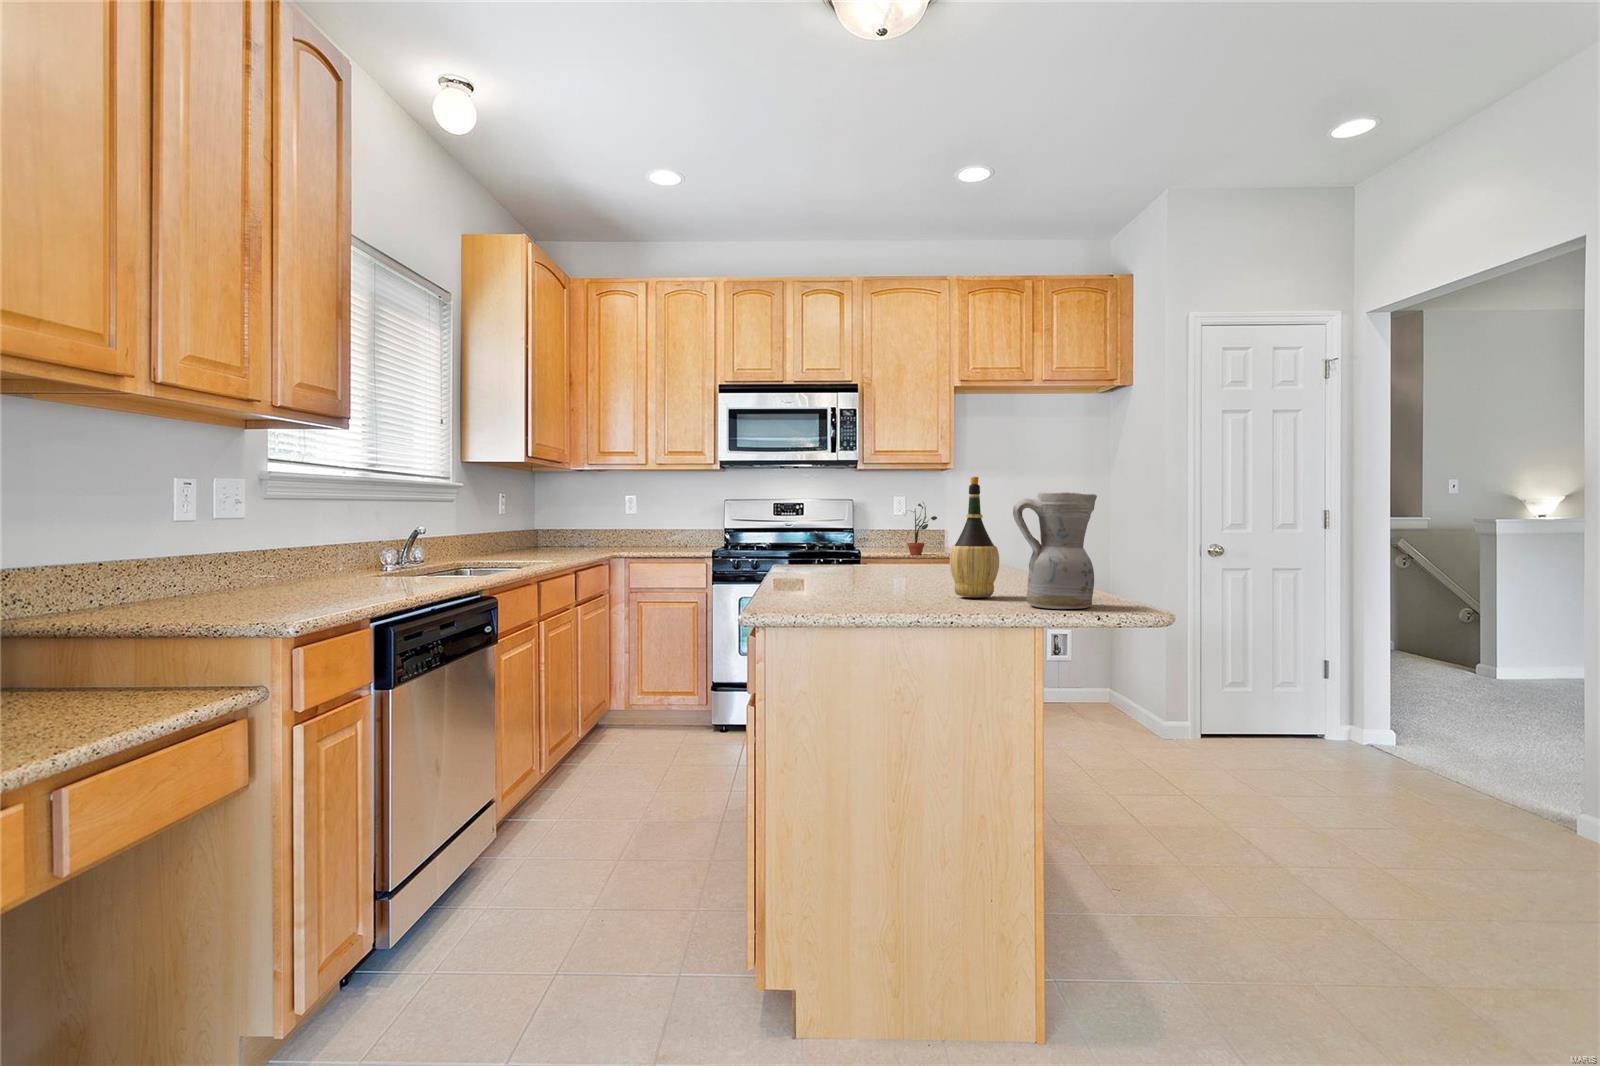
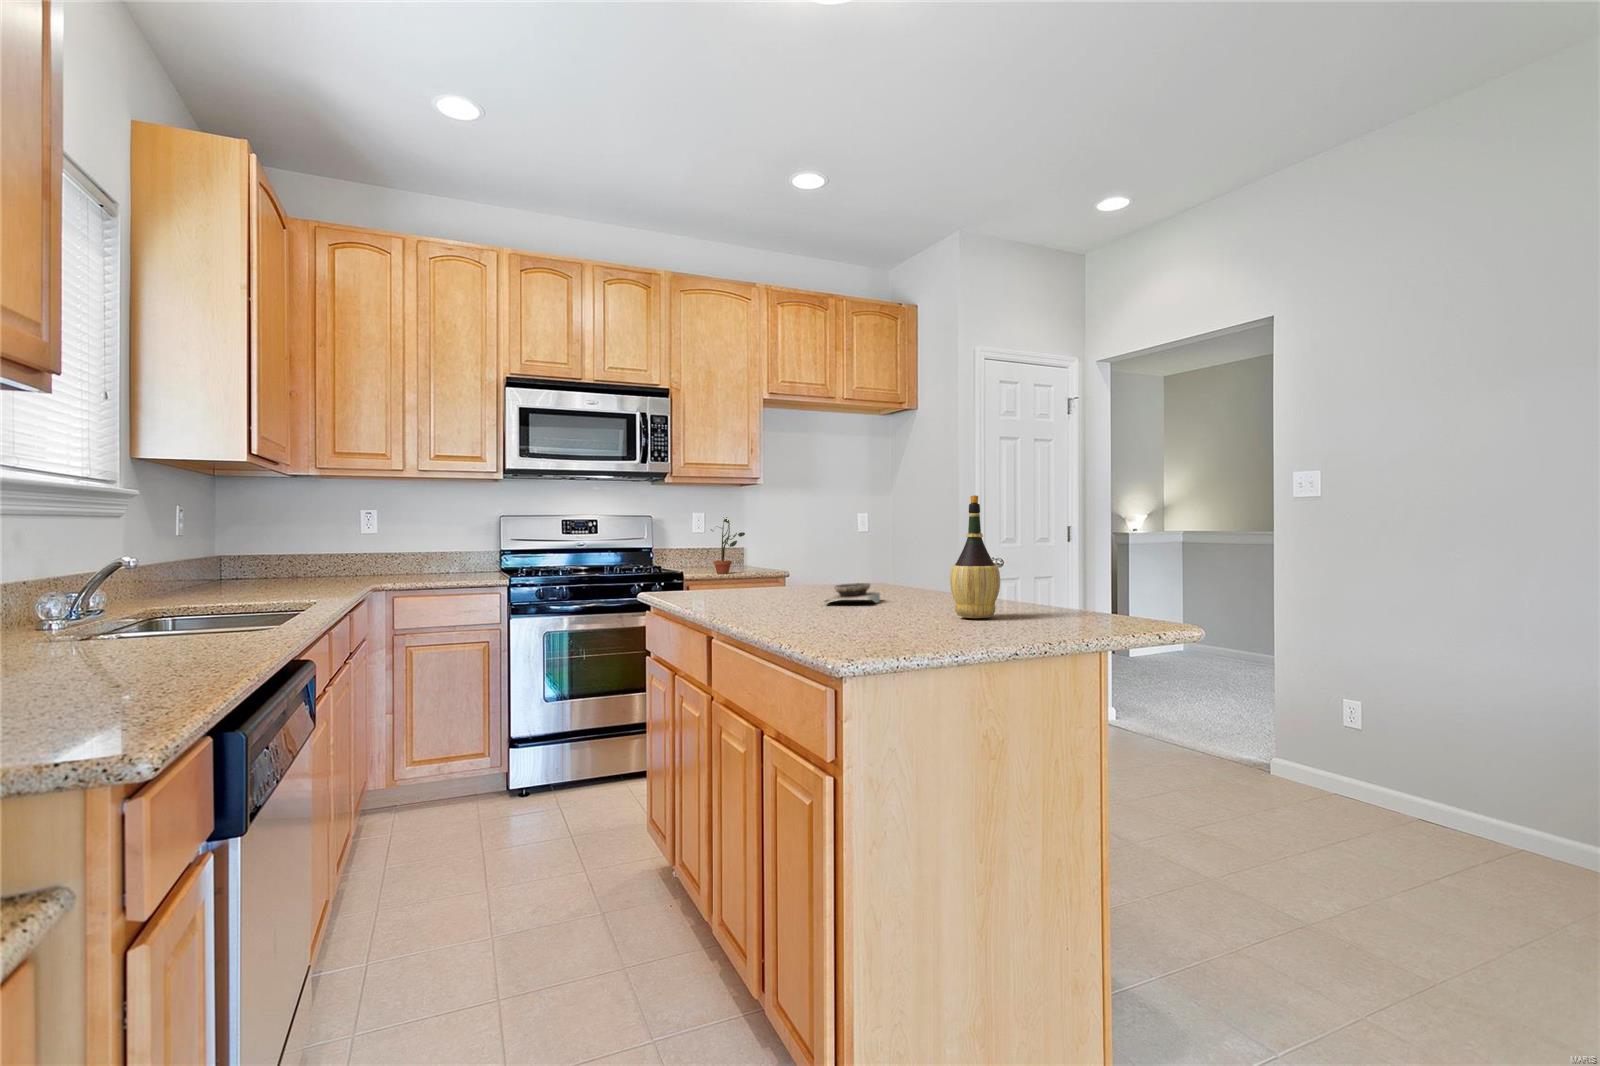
ceramic pitcher: present [1013,492,1097,609] -> none [1045,512,1116,625]
bowl: none [888,563,957,582] -> present [824,583,880,603]

